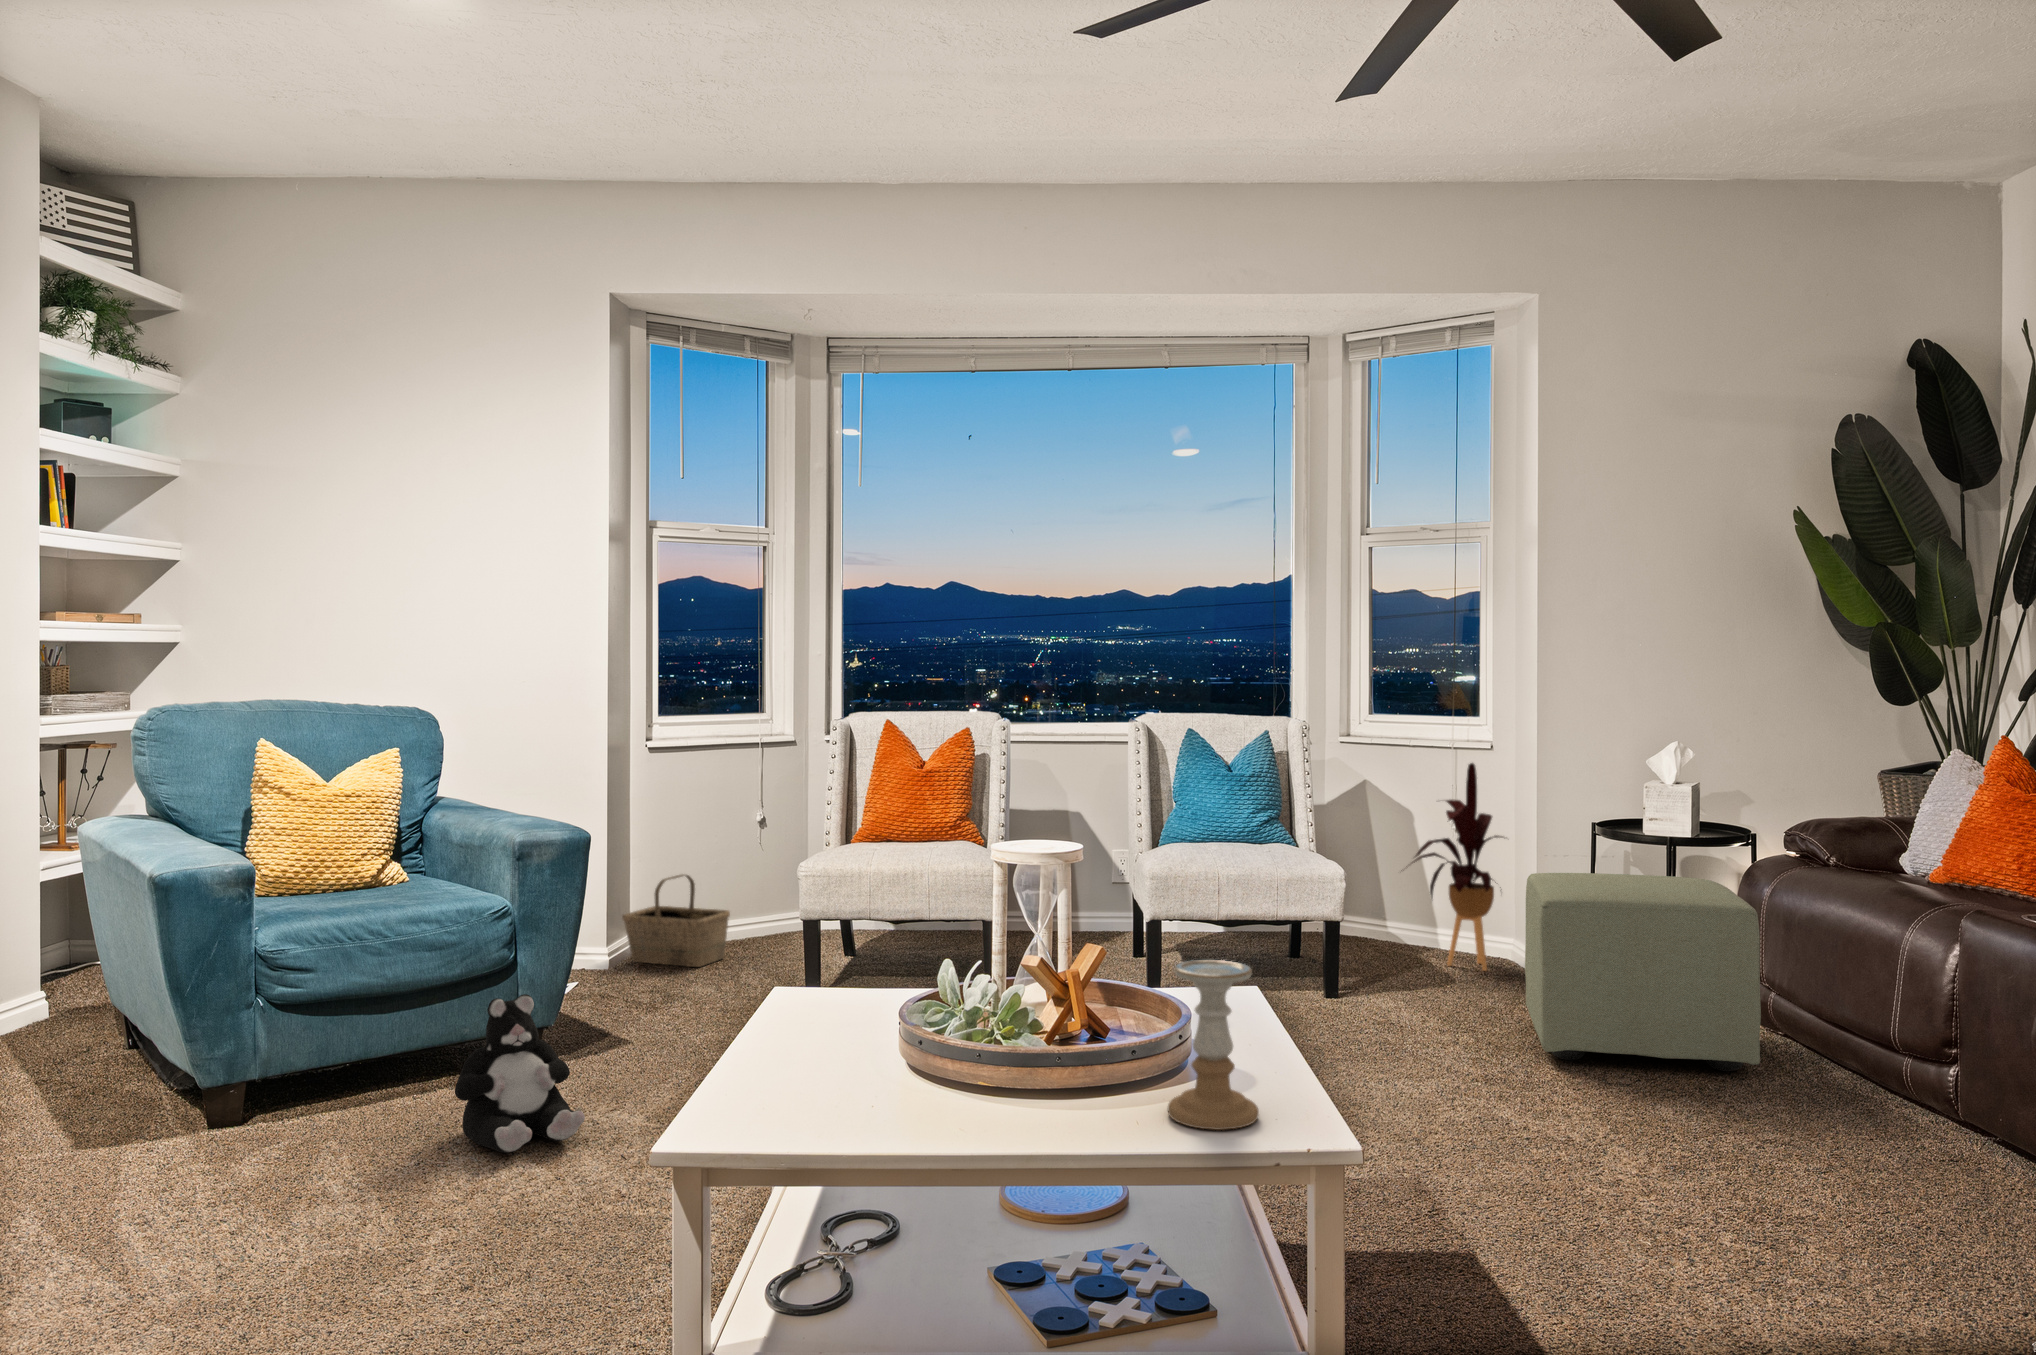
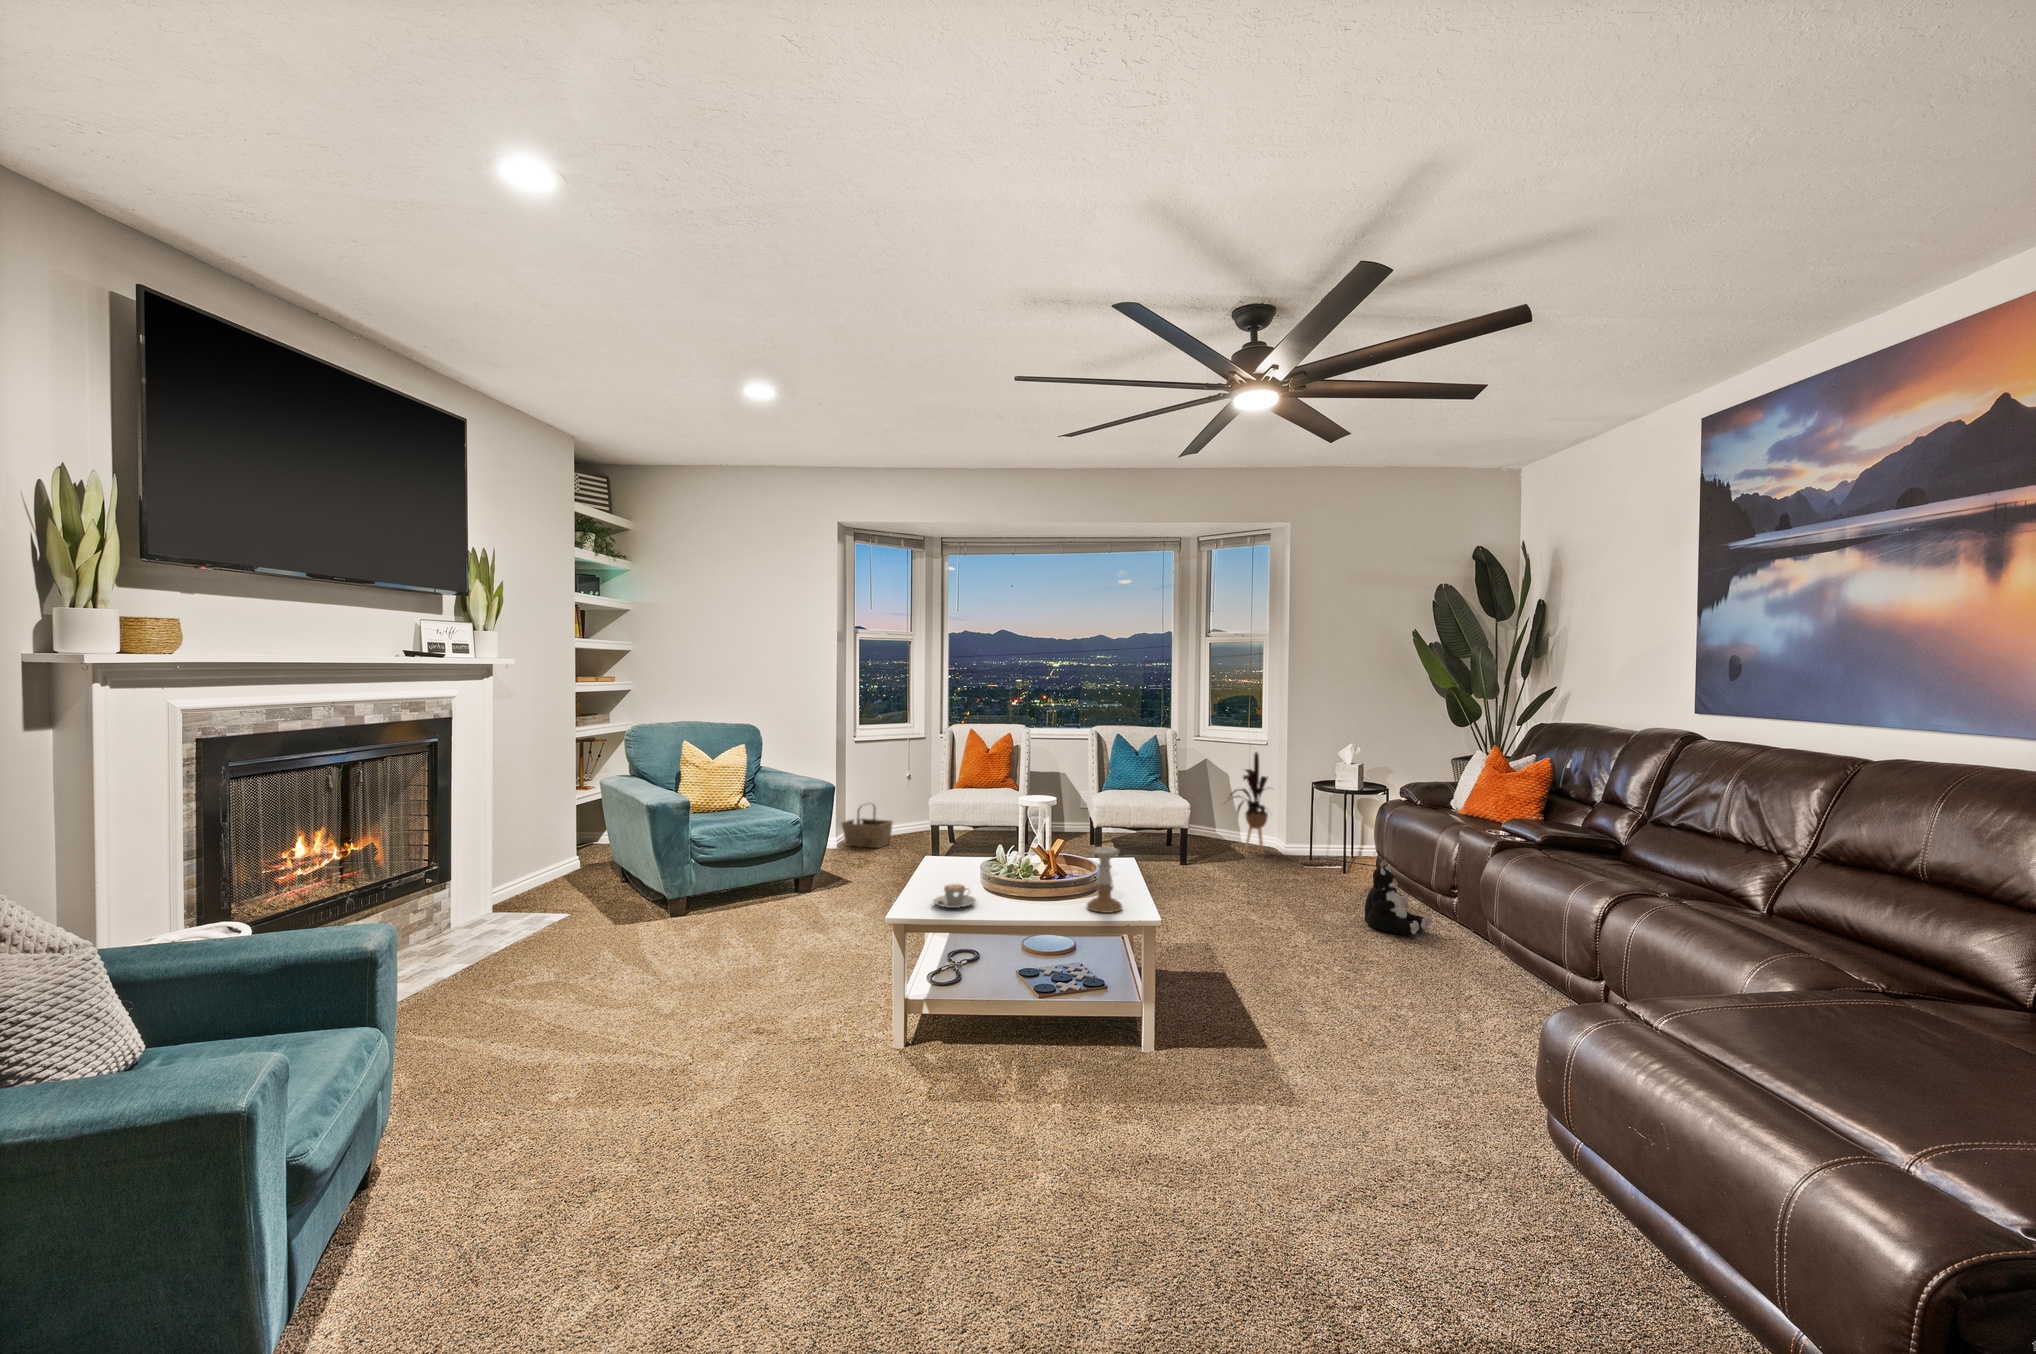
ottoman: present [1525,873,1761,1071] -> none [1276,807,1377,902]
plush toy: present [455,994,585,1153] -> present [1364,865,1432,935]
coffee cup: none [773,1059,884,1121] -> present [933,884,976,908]

